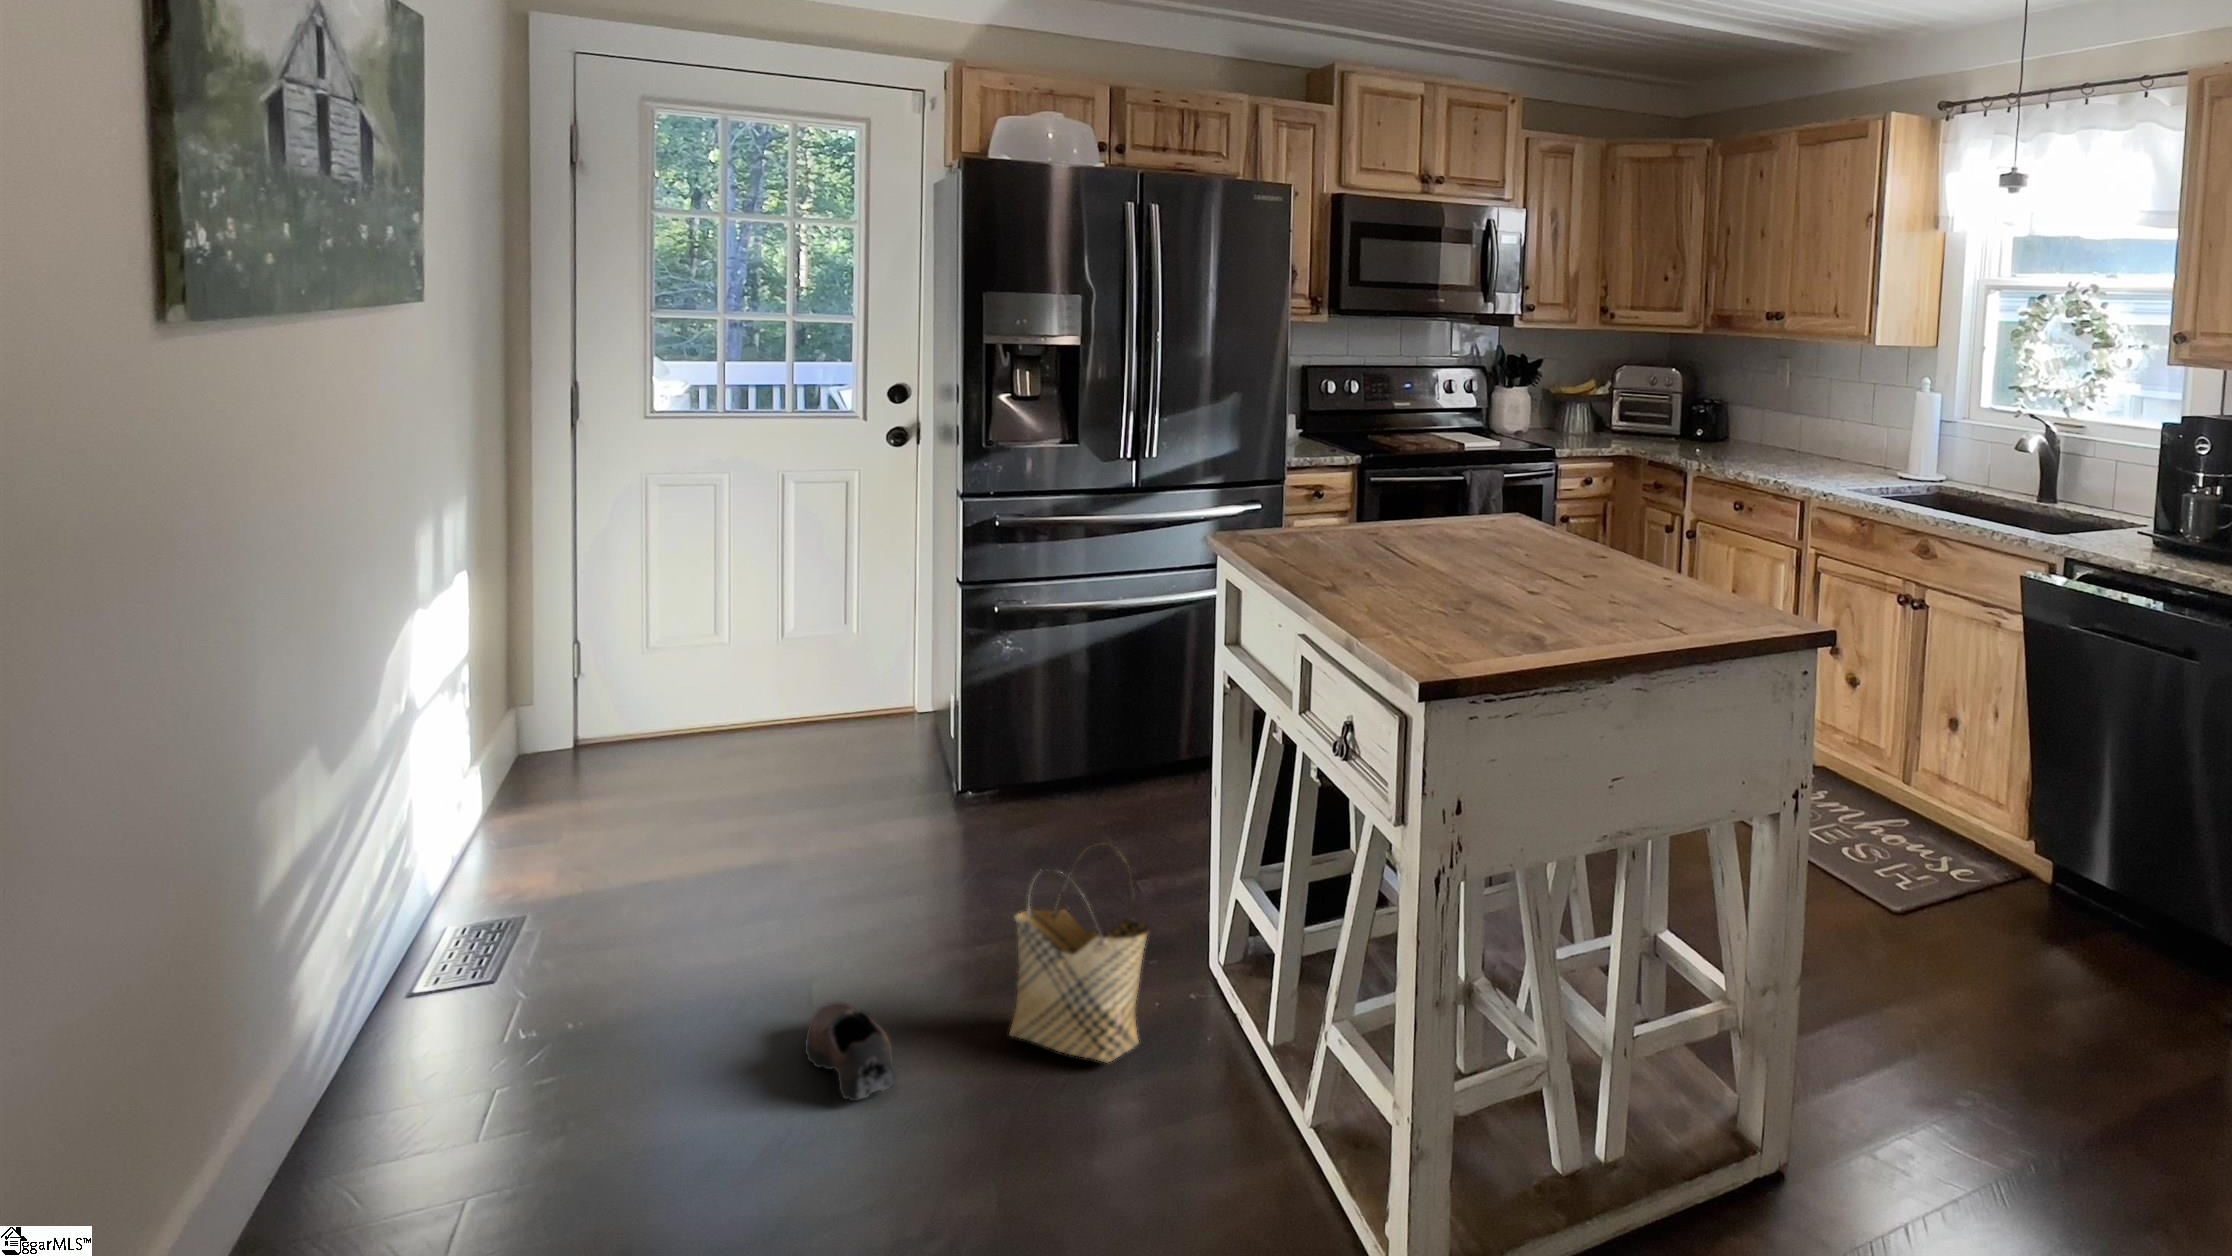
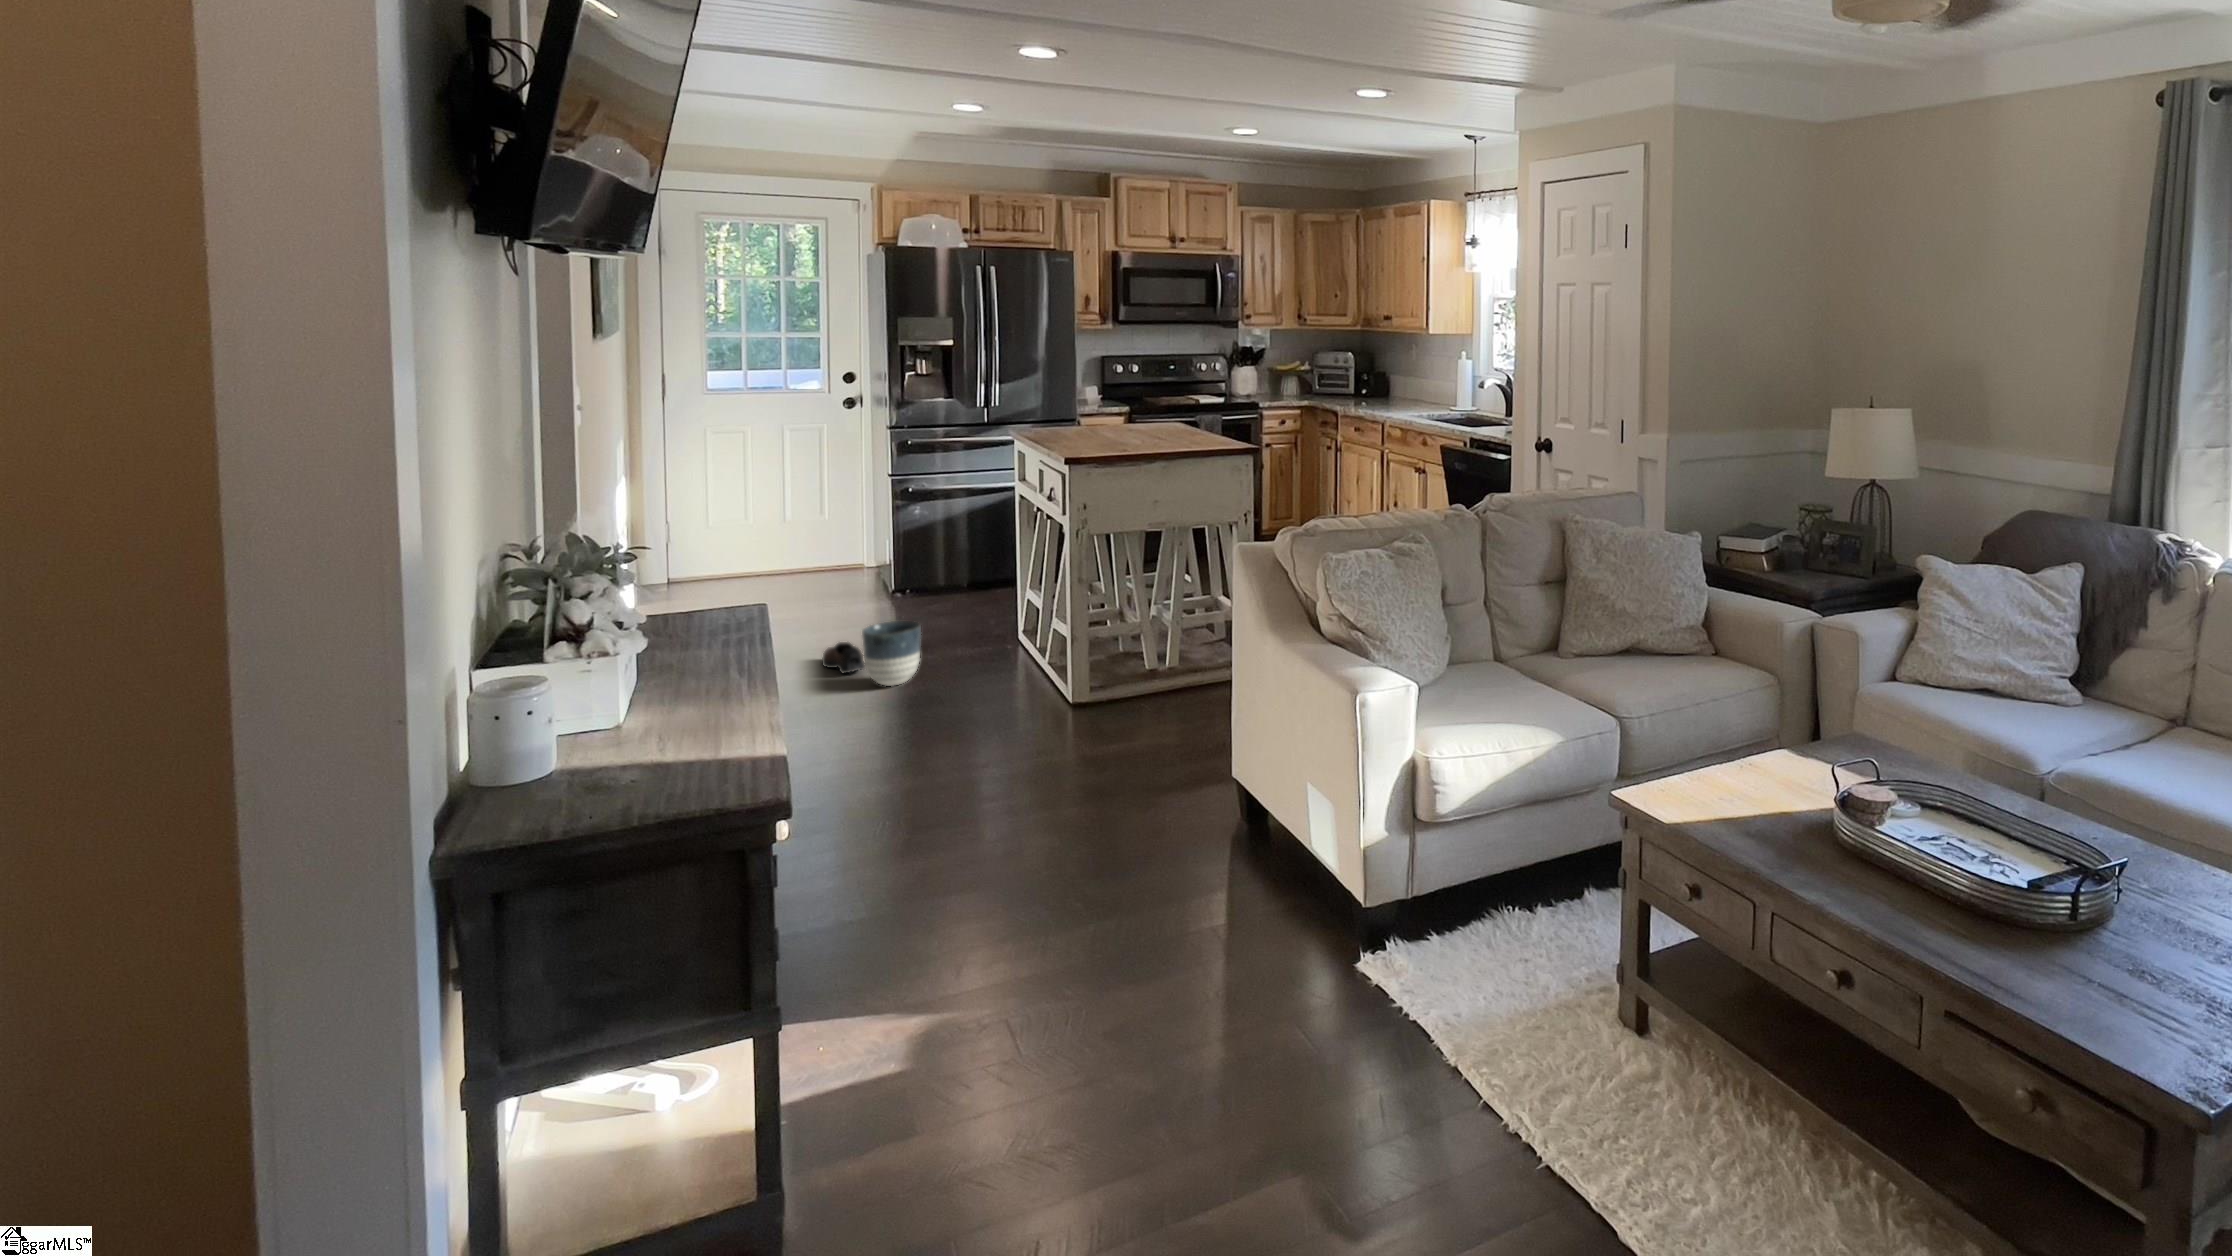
woven basket: present [1010,842,1149,1063] -> none [917,571,980,663]
planter: none [890,987,1025,1164] -> present [862,621,921,686]

